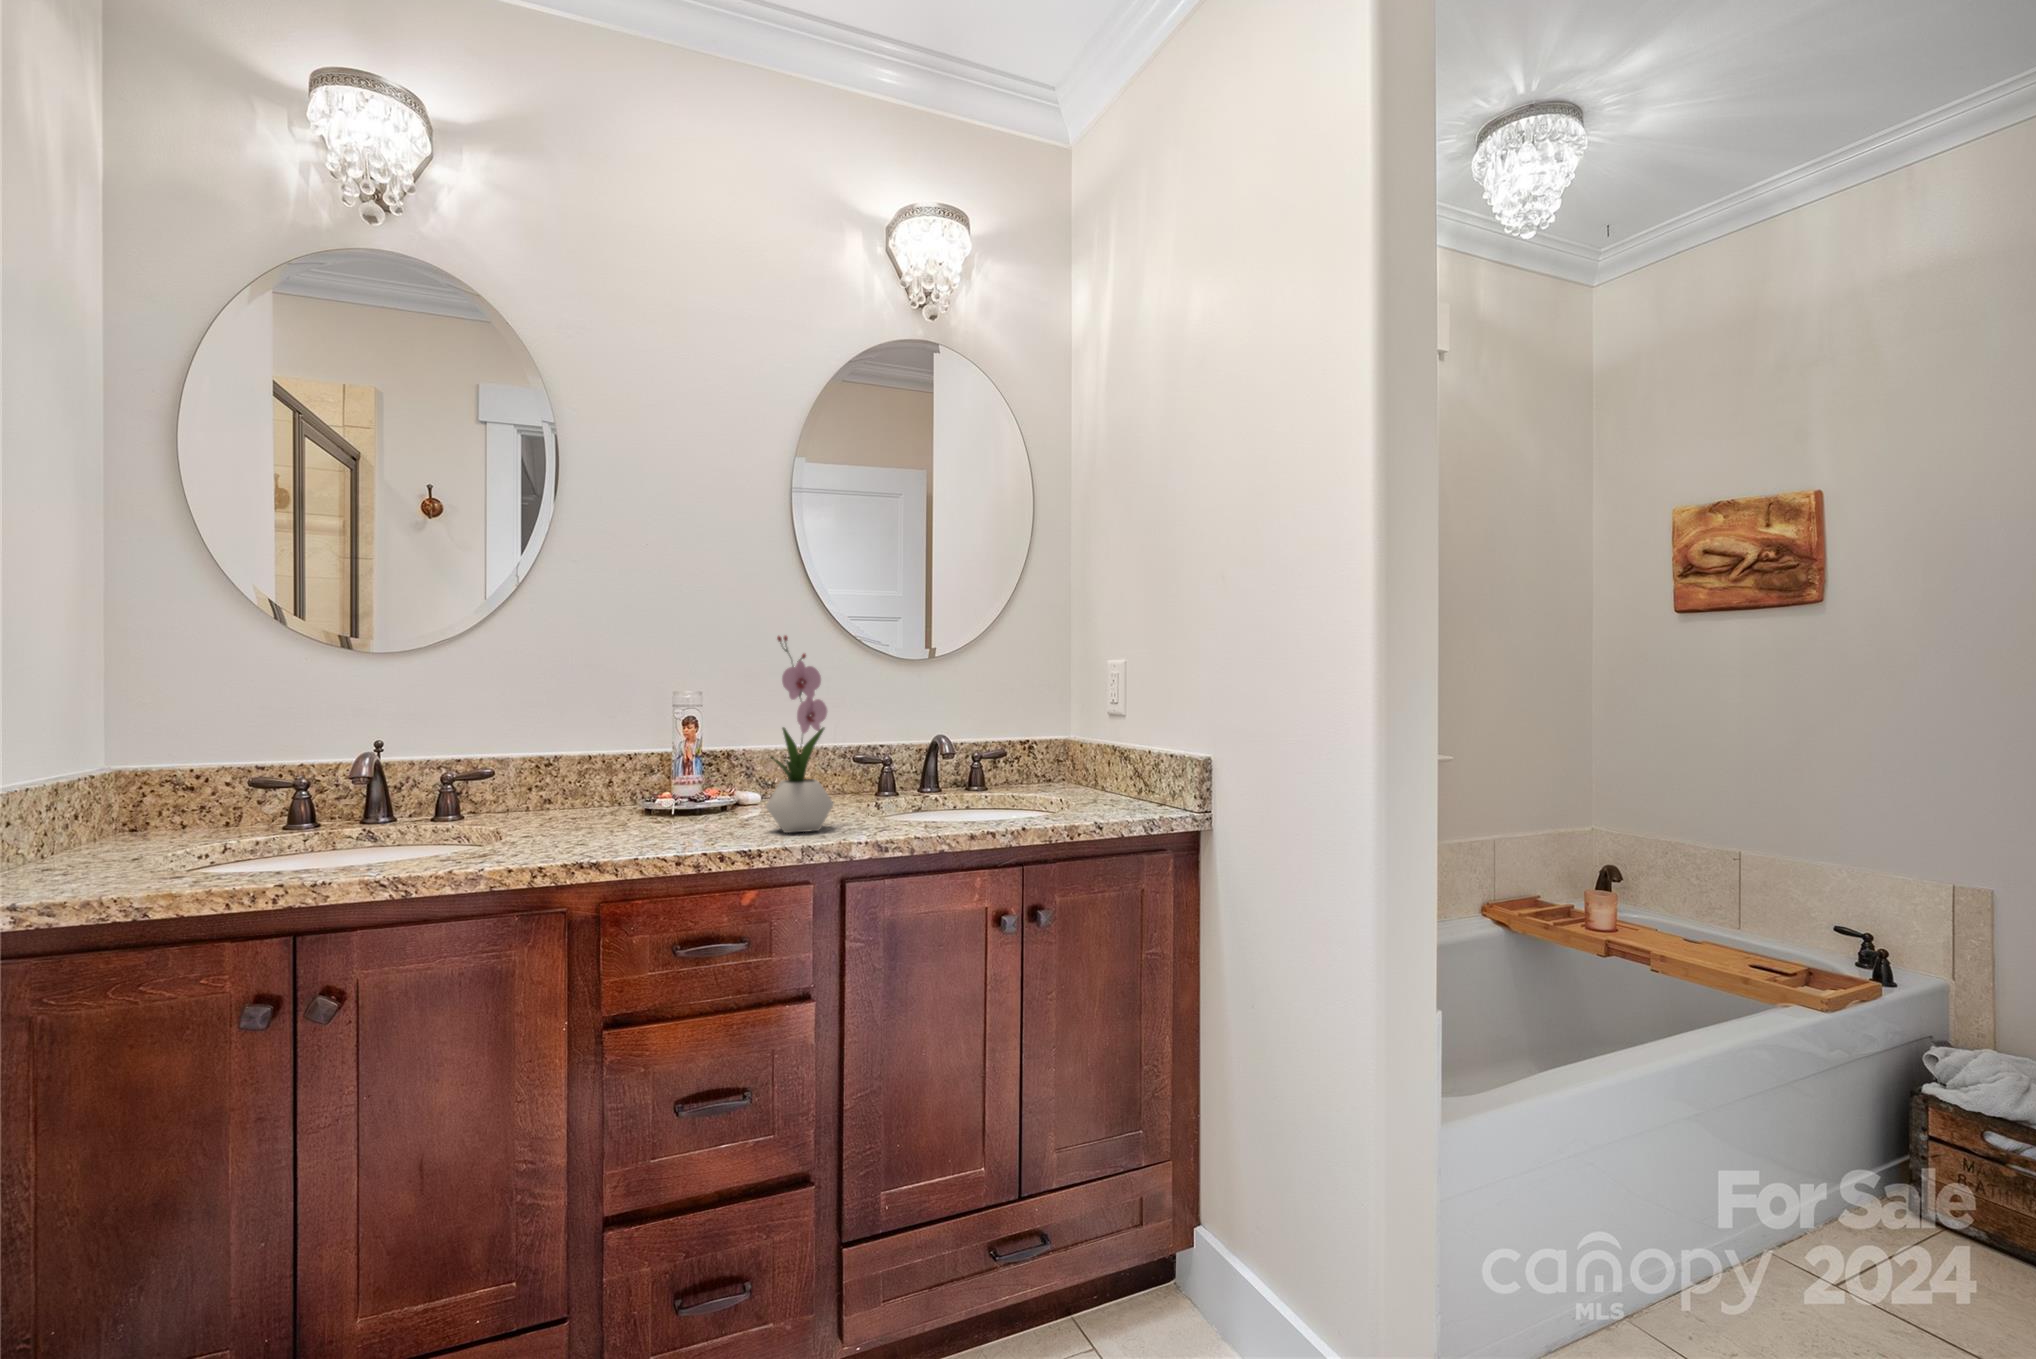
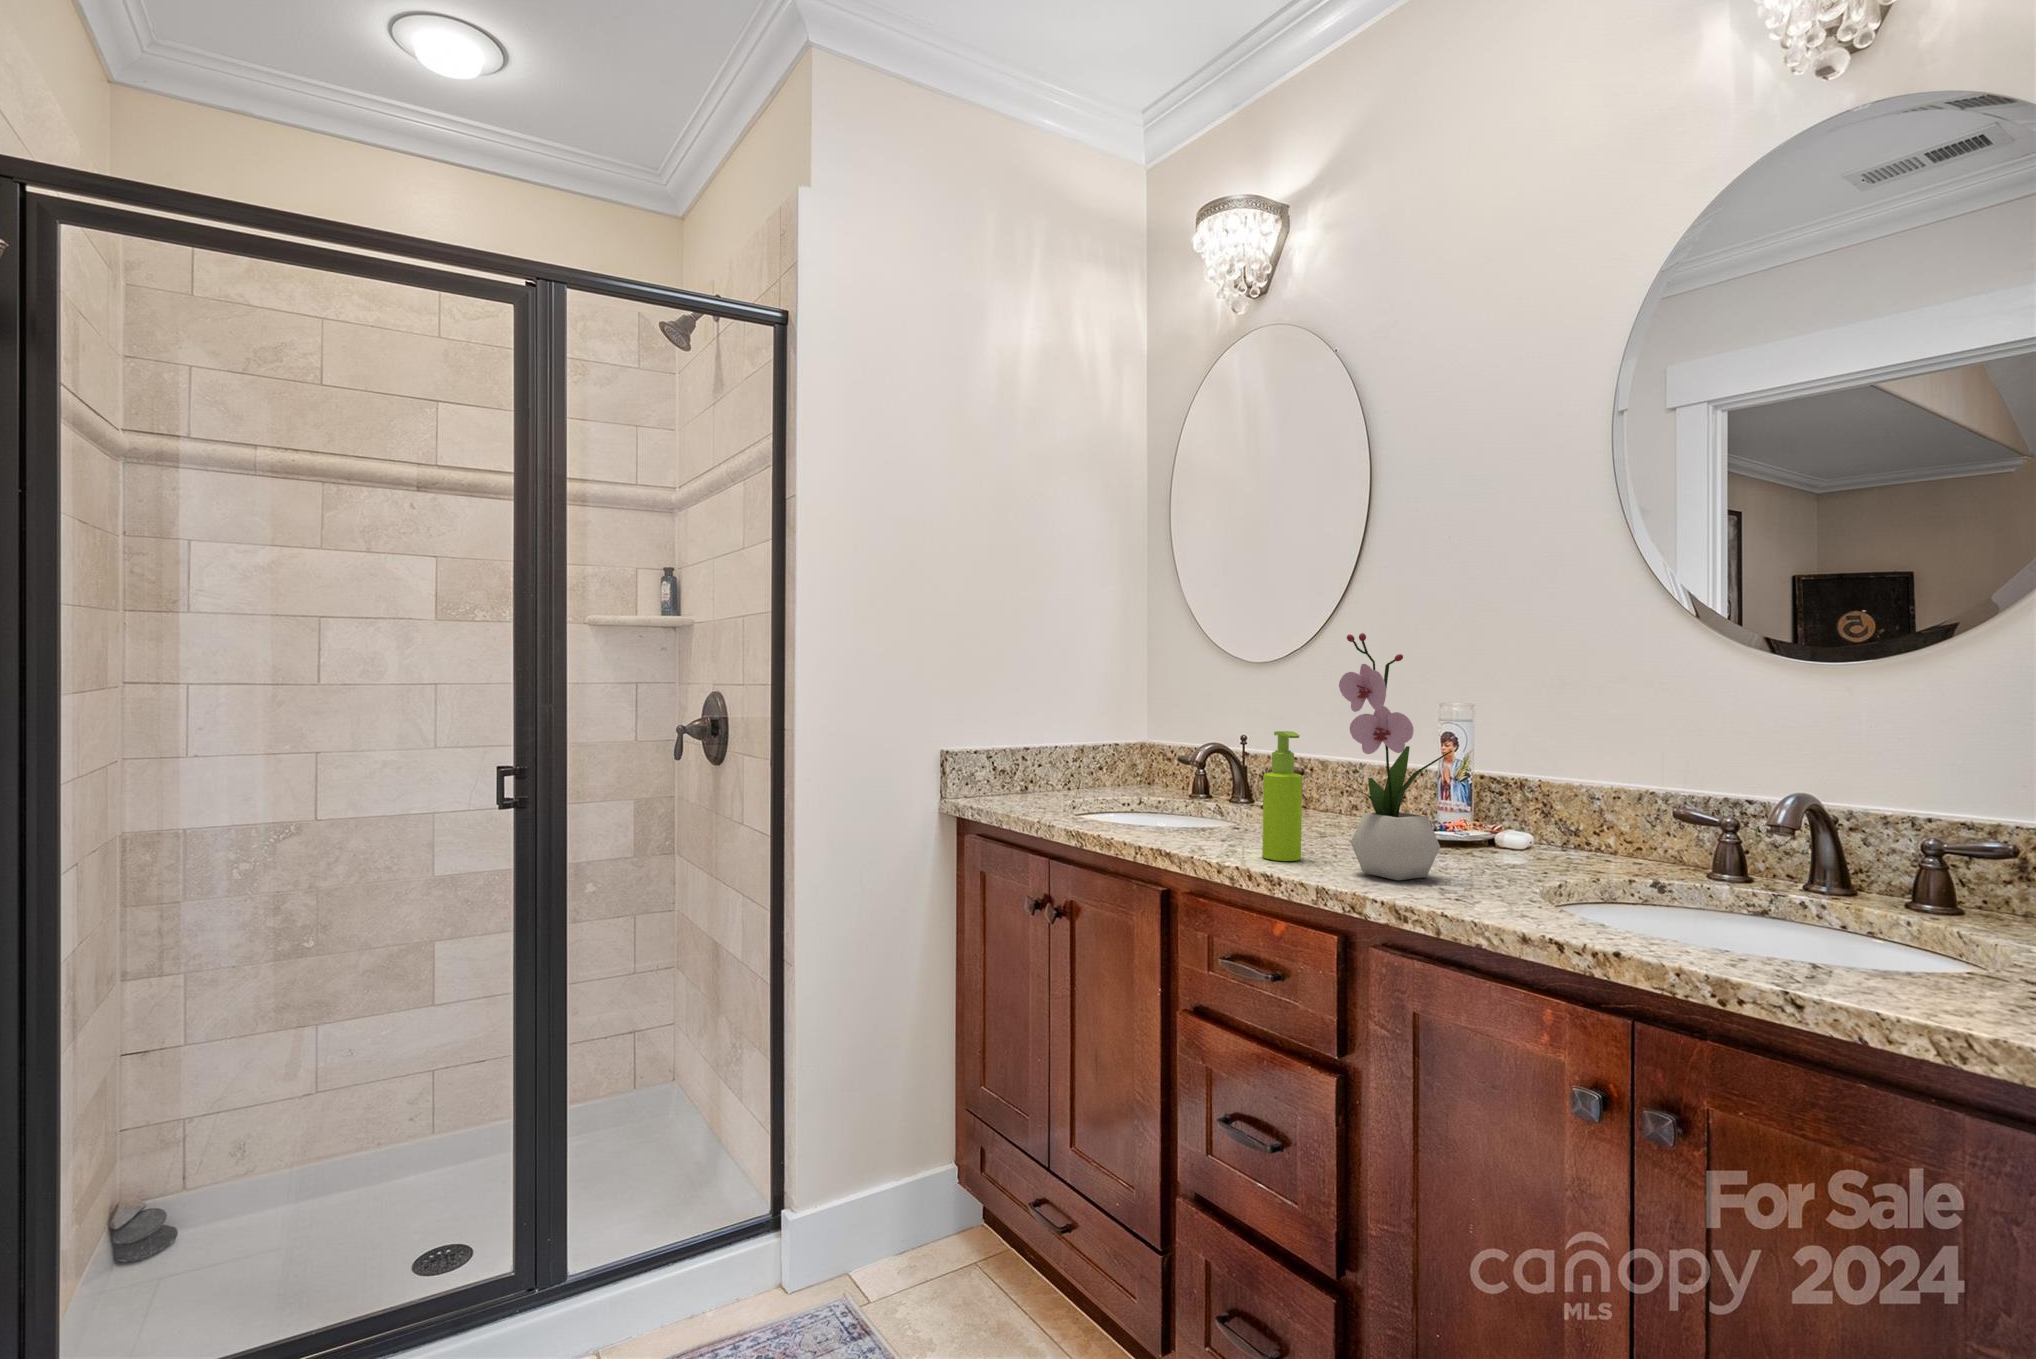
soap dispenser: none [676,722,721,844] -> present [1262,731,1302,861]

